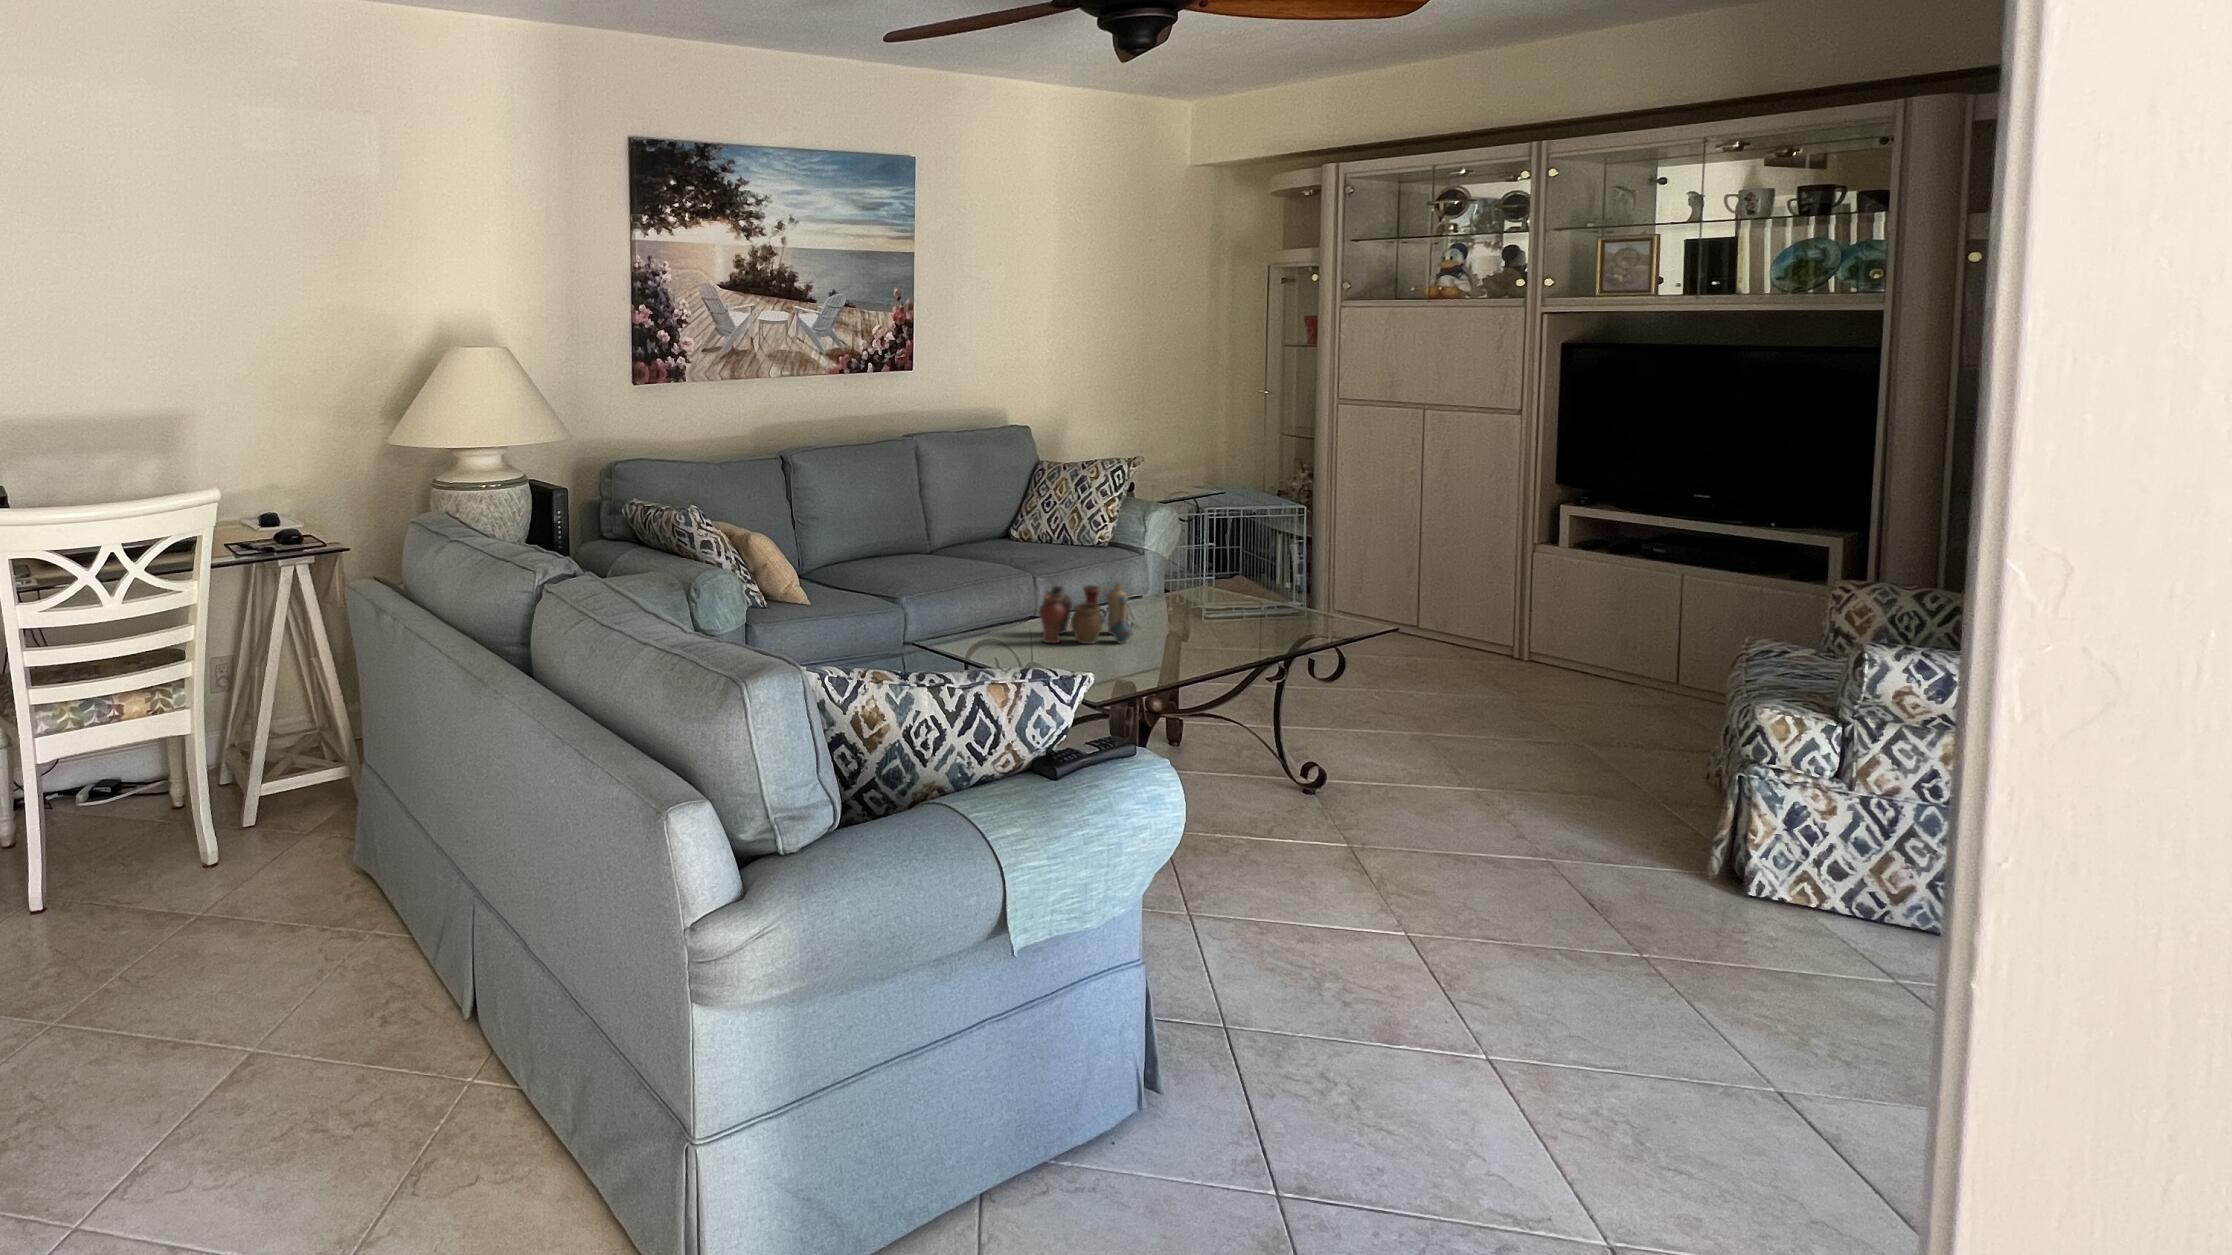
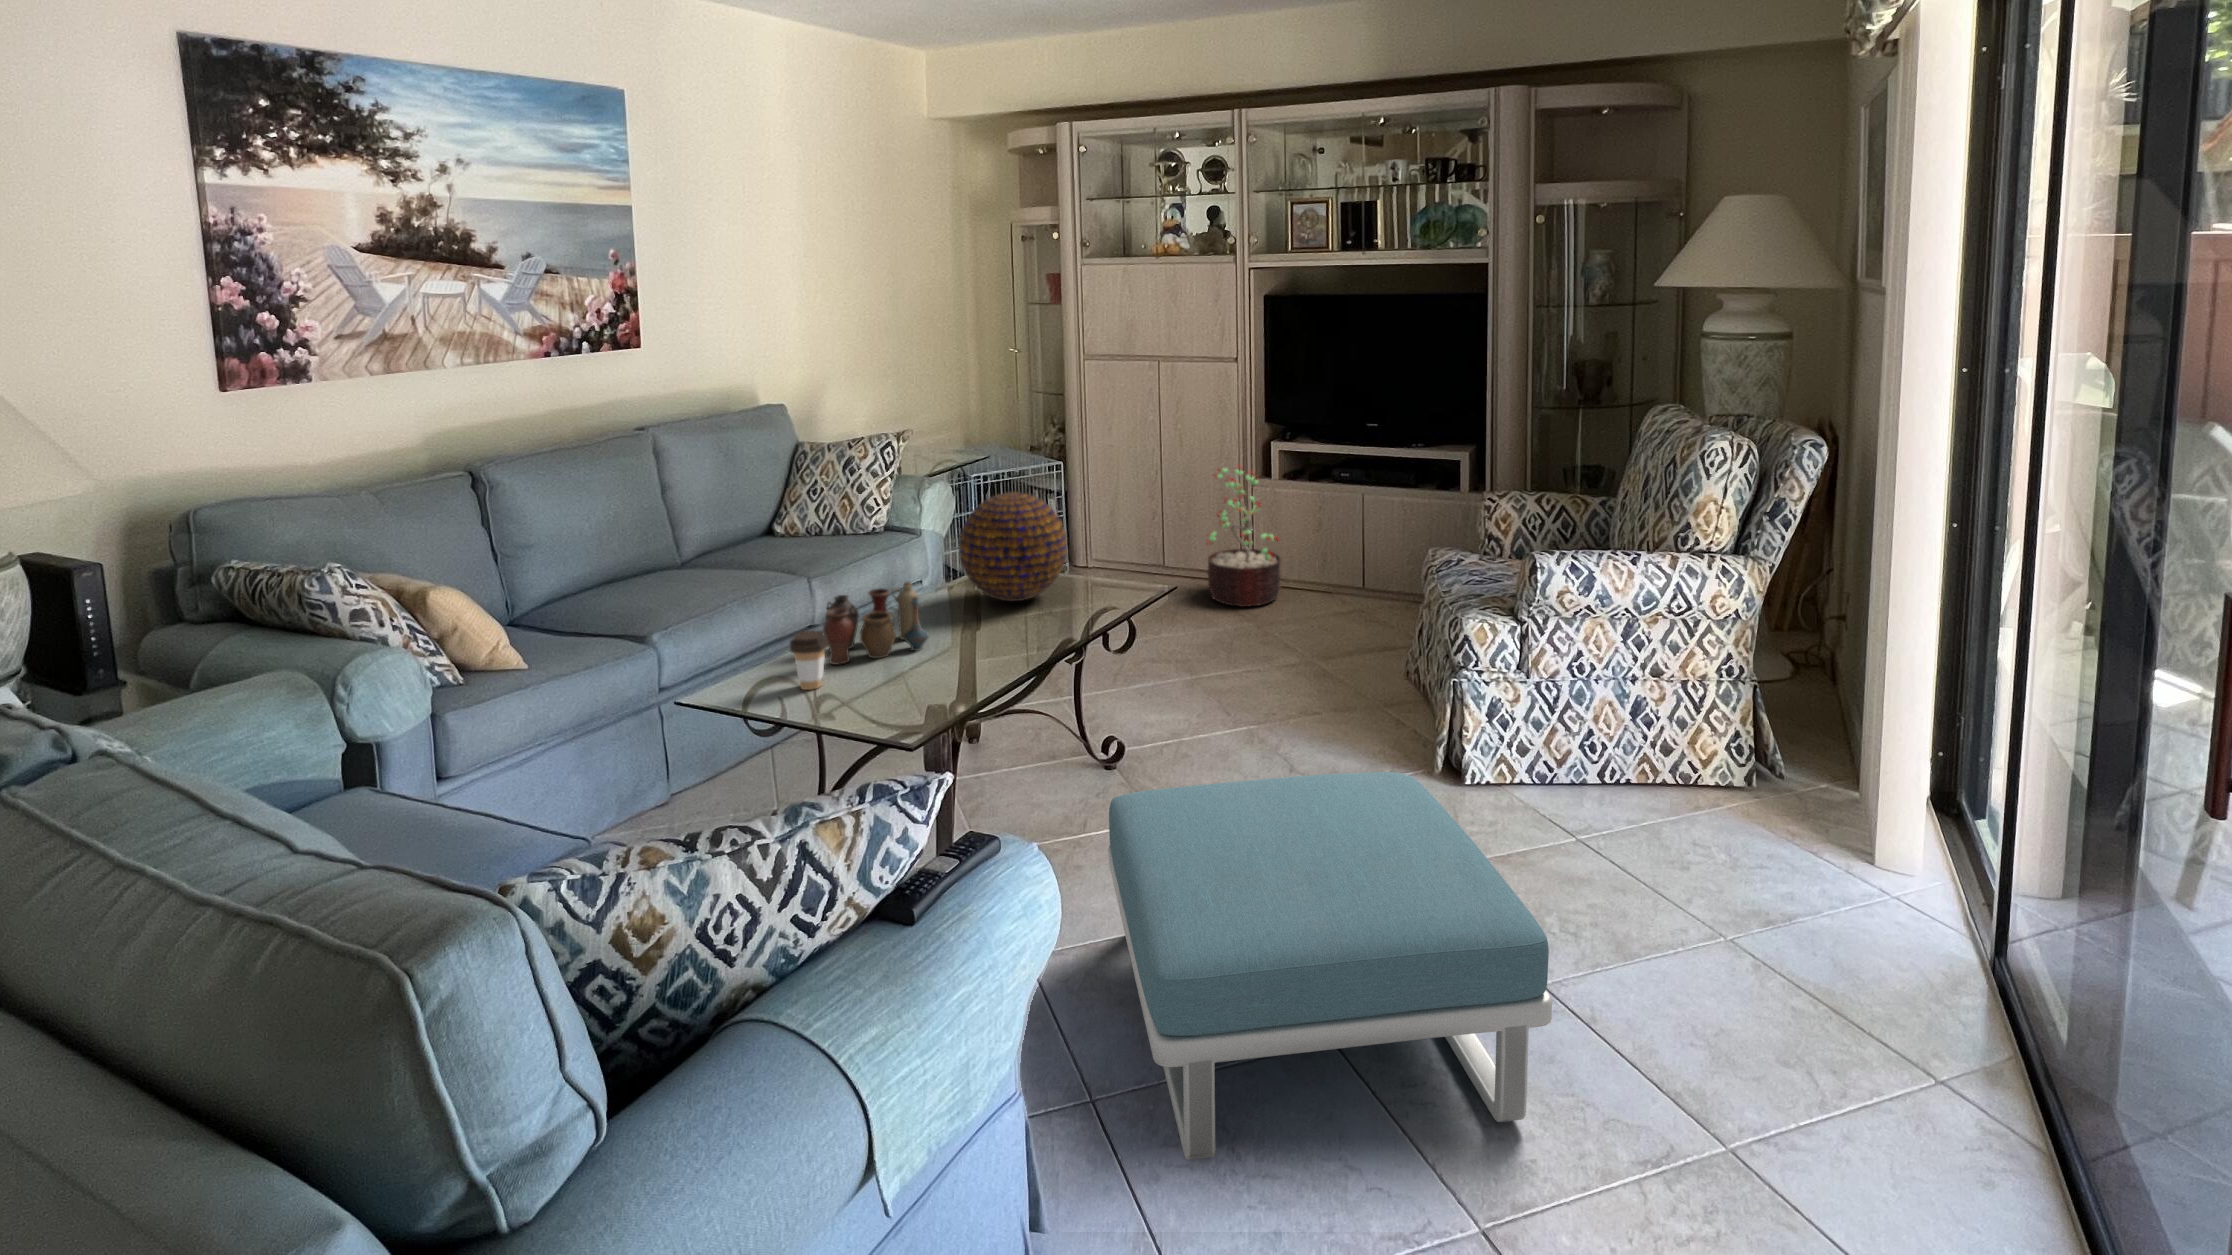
decorative orb: none [1173,517,1282,620] -> present [959,492,1067,601]
decorative plant: none [1469,528,1565,685] -> present [1207,467,1281,607]
coffee cup: none [1008,607,1040,657] -> present [790,630,828,690]
footstool: none [1275,788,1732,1172] -> present [1108,772,1552,1160]

